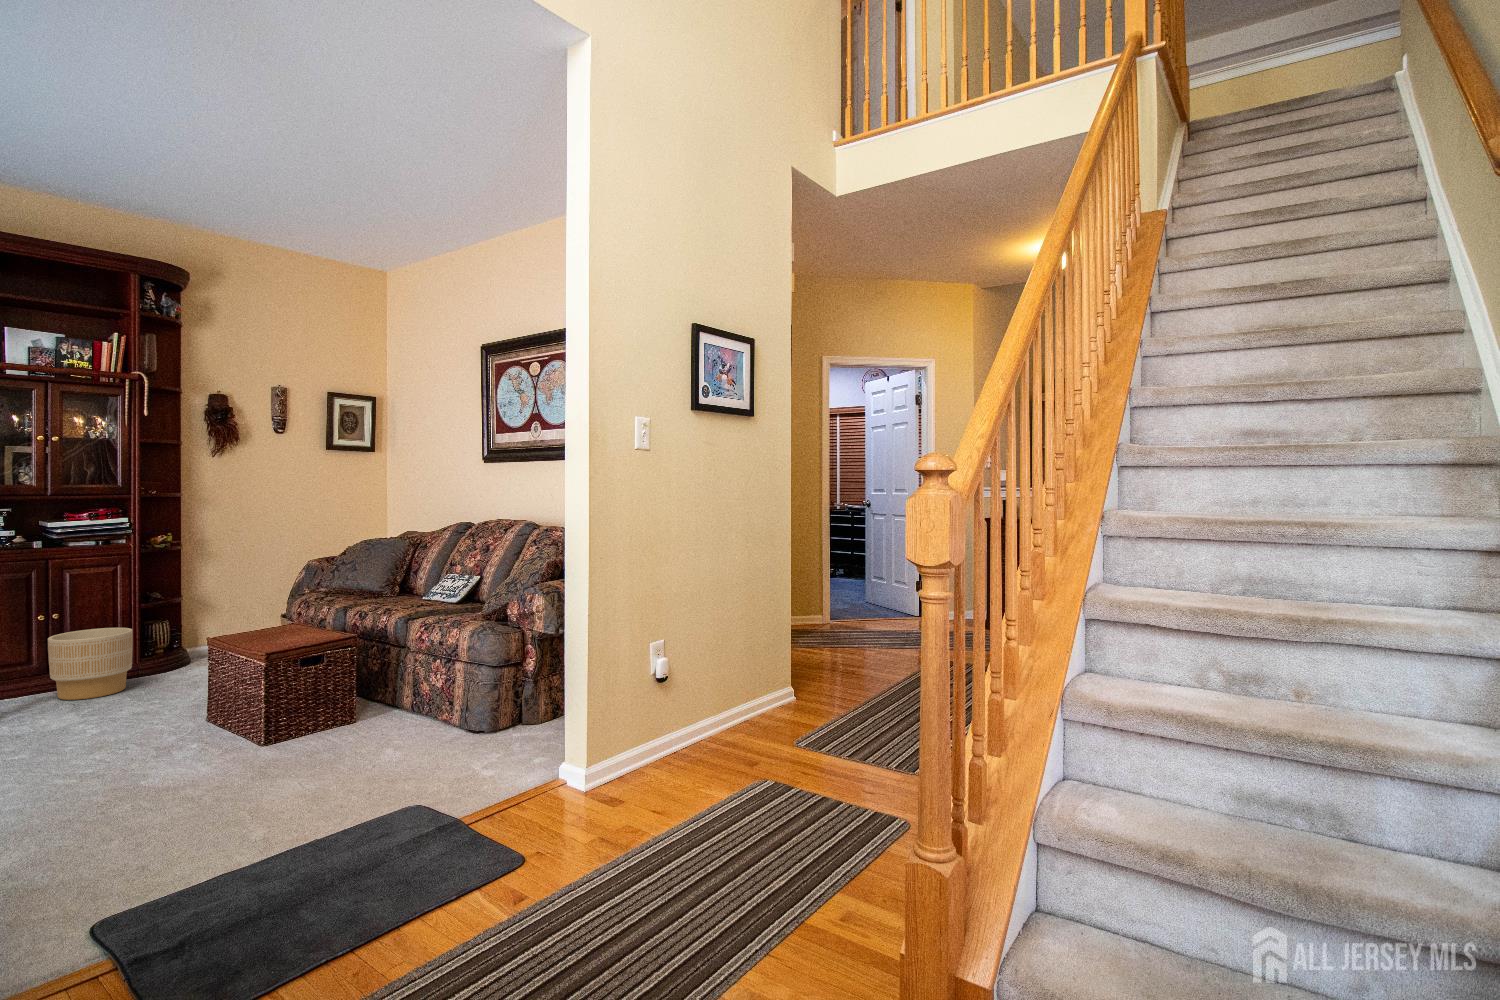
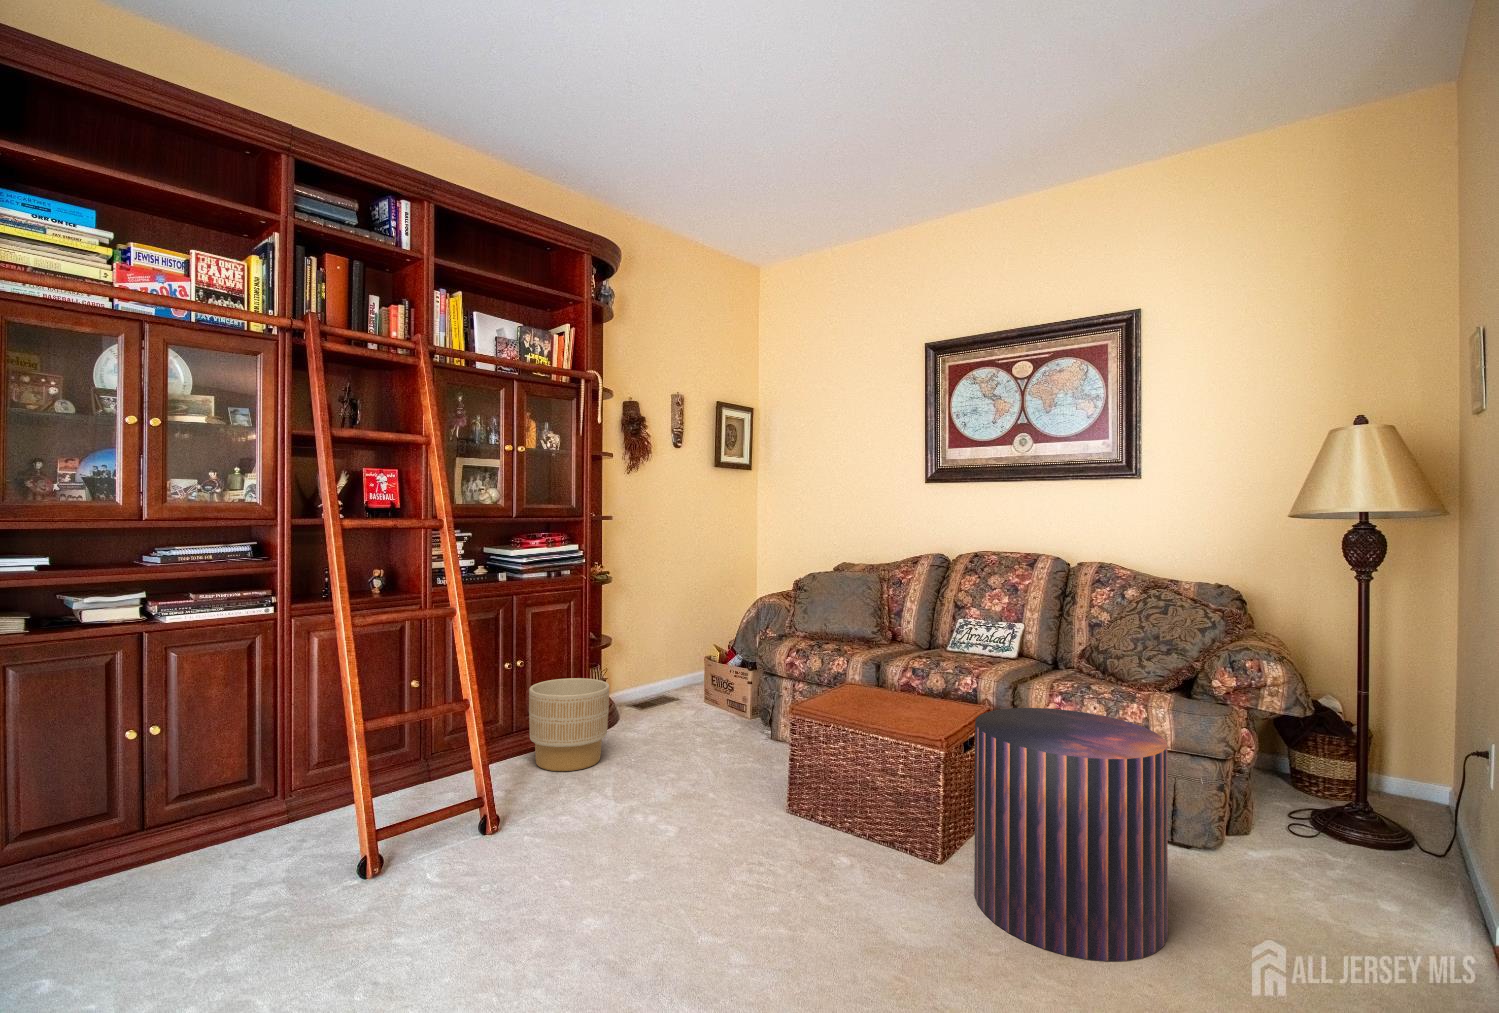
pouf: none [232,630,373,784] -> present [974,708,1168,961]

